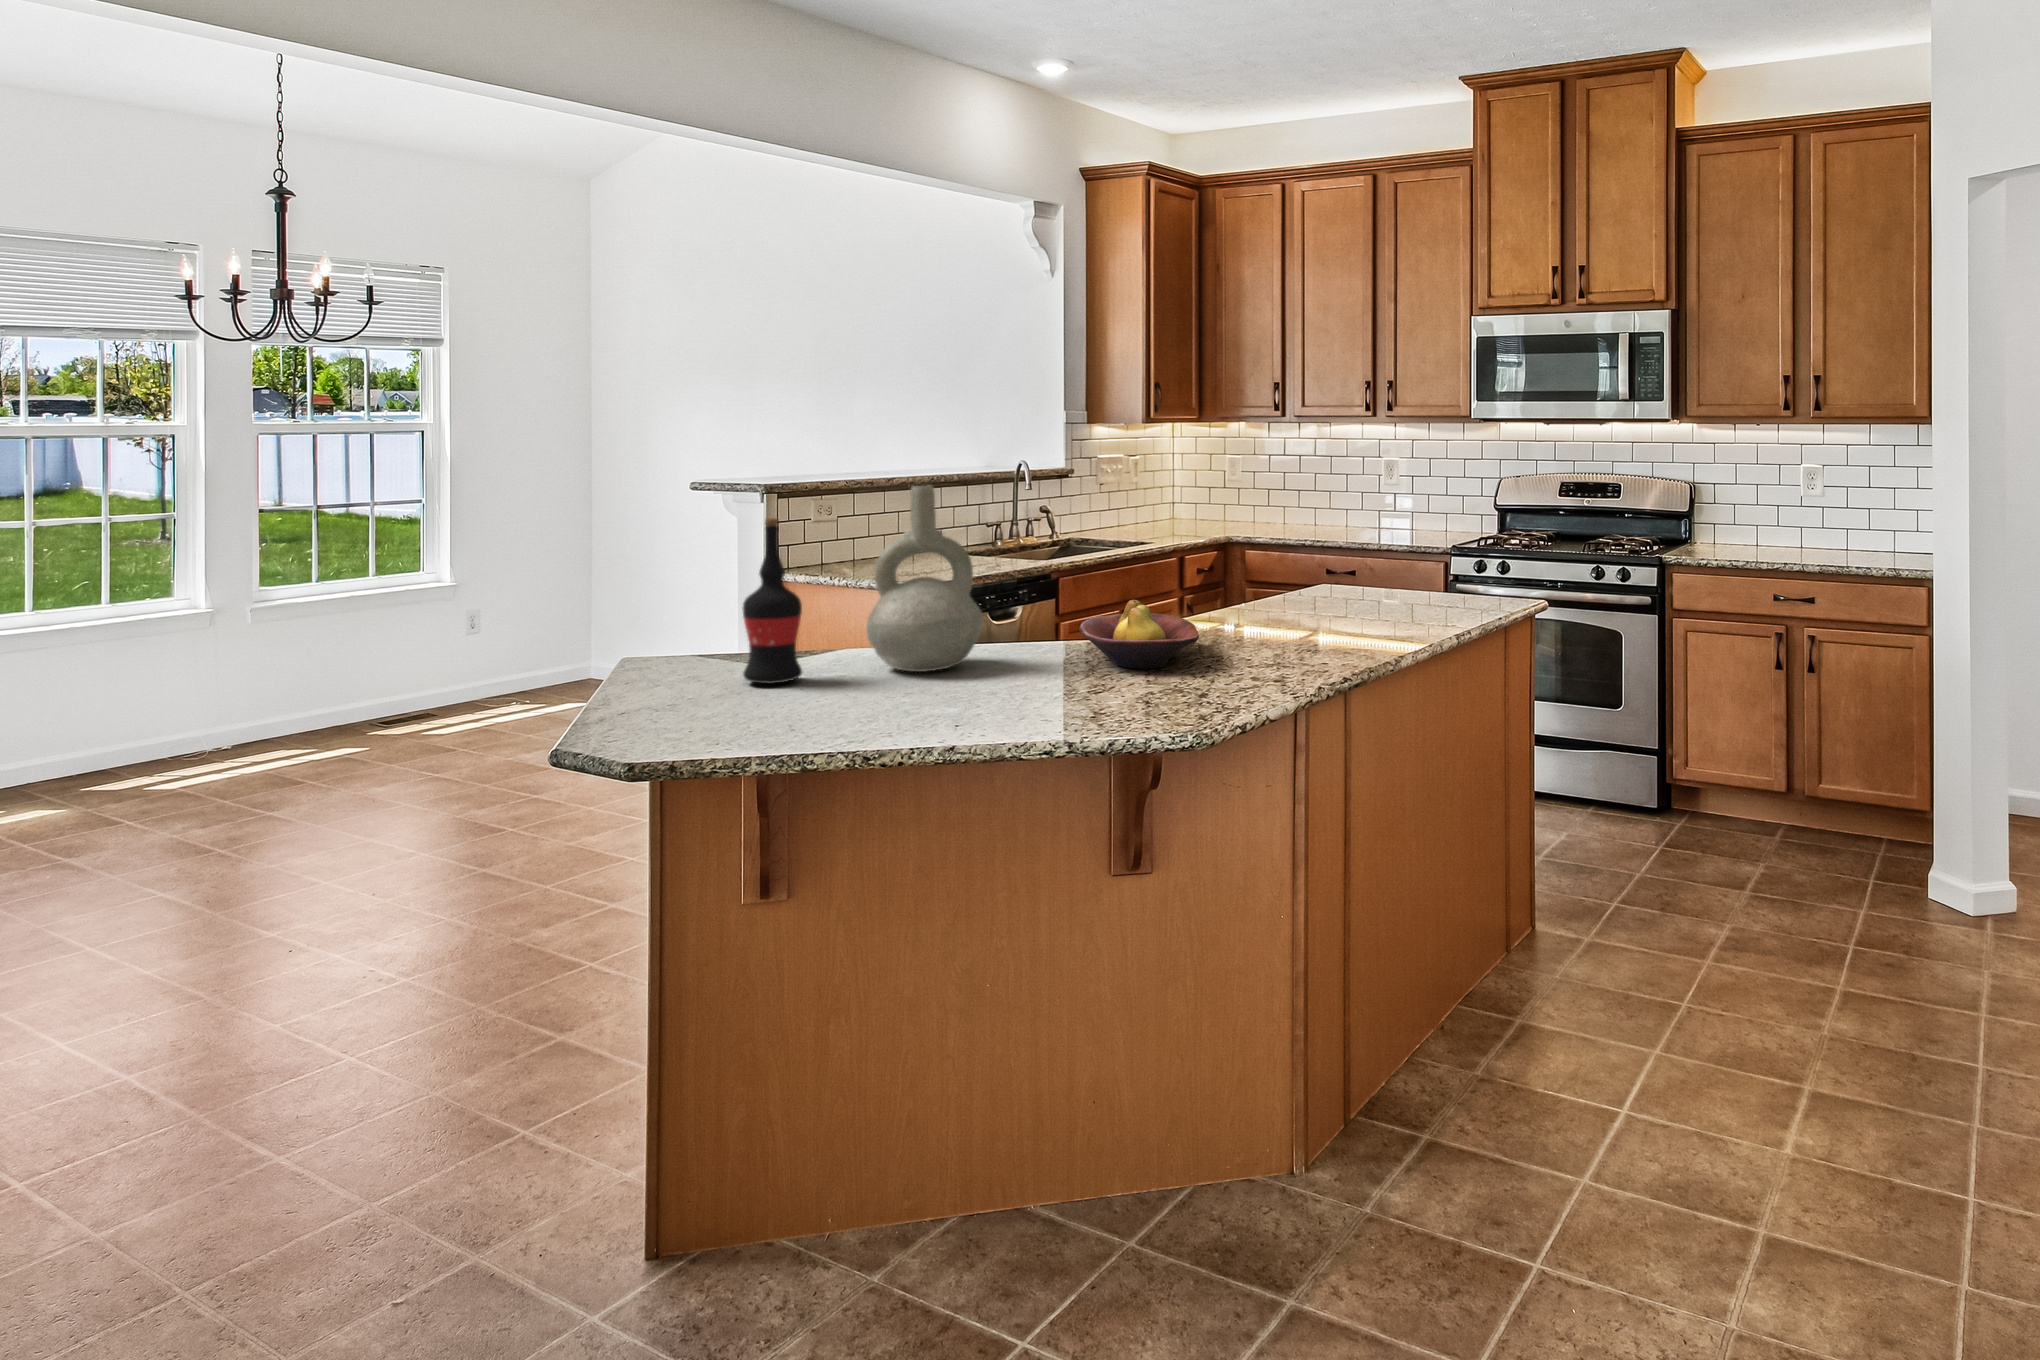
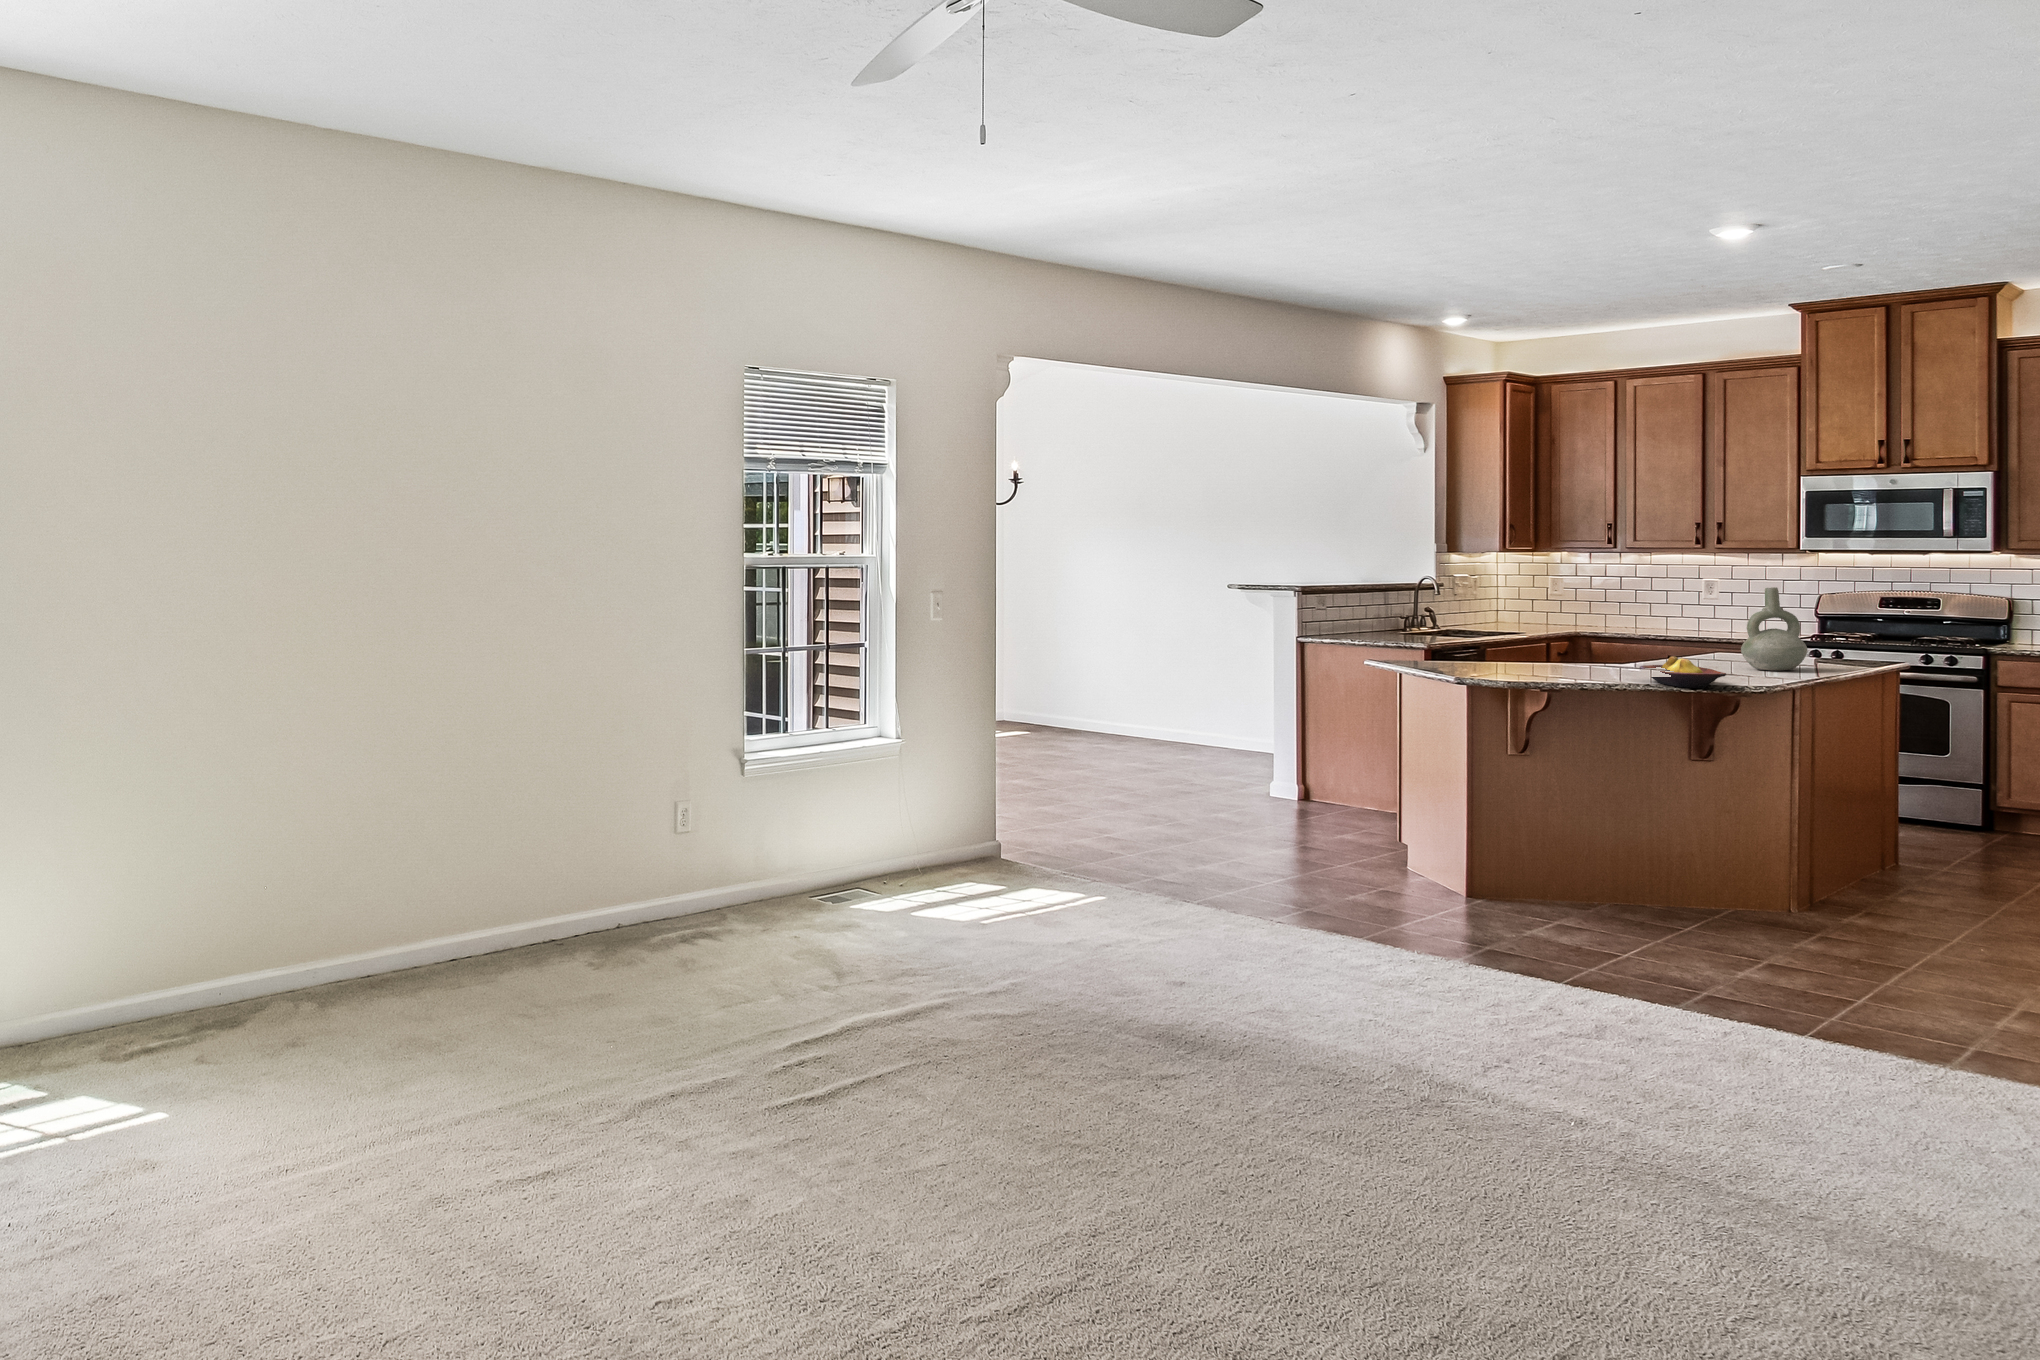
decorative vase: present [866,485,983,672] -> present [1741,587,1807,671]
wine bottle: present [742,518,802,684] -> none [1483,614,1514,688]

